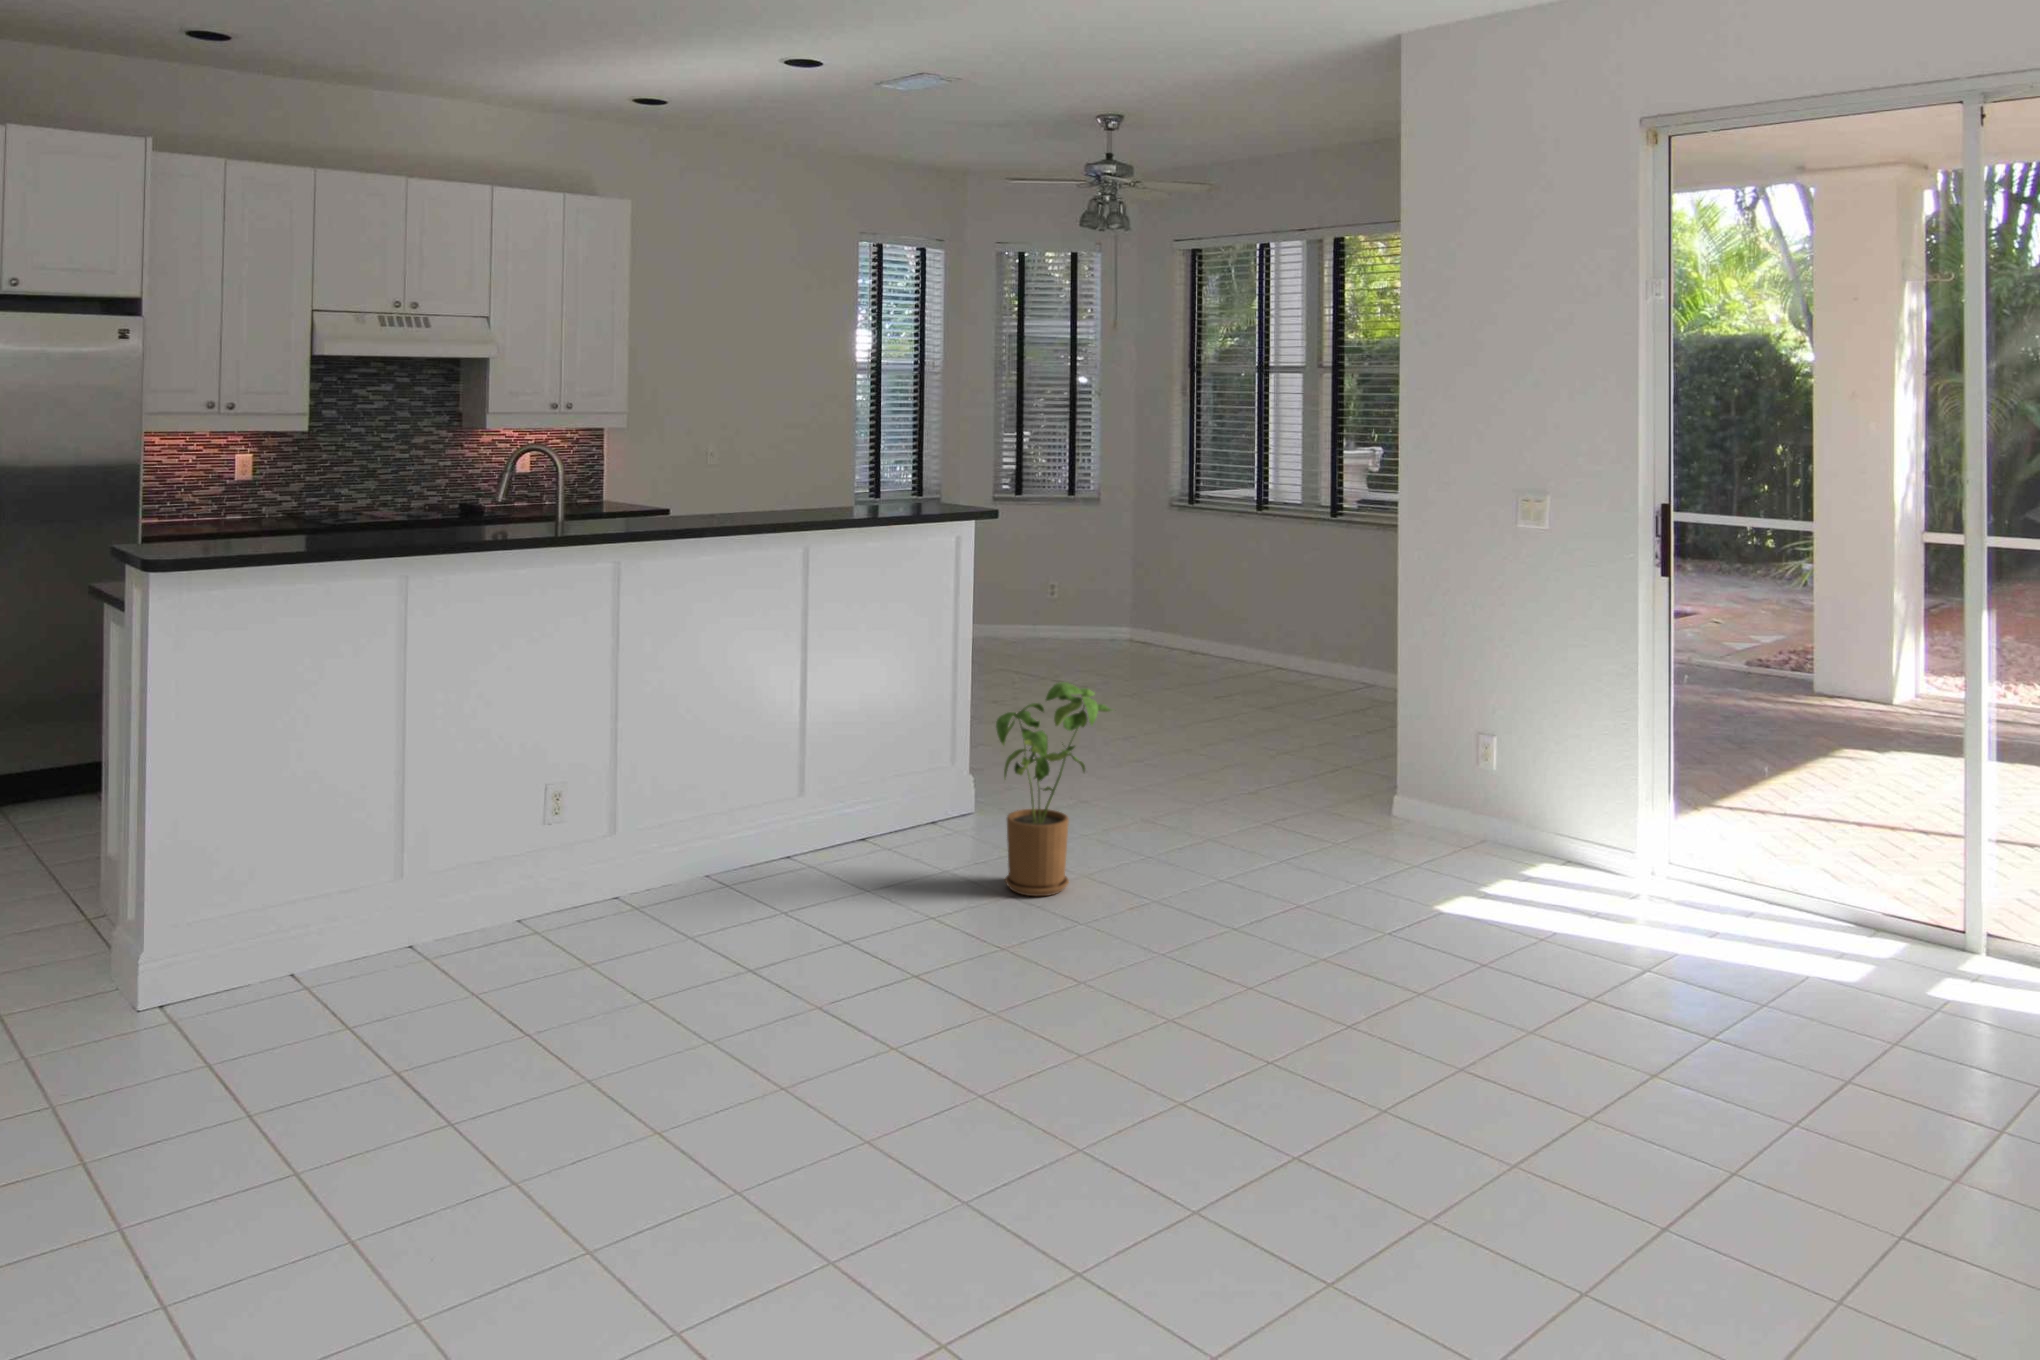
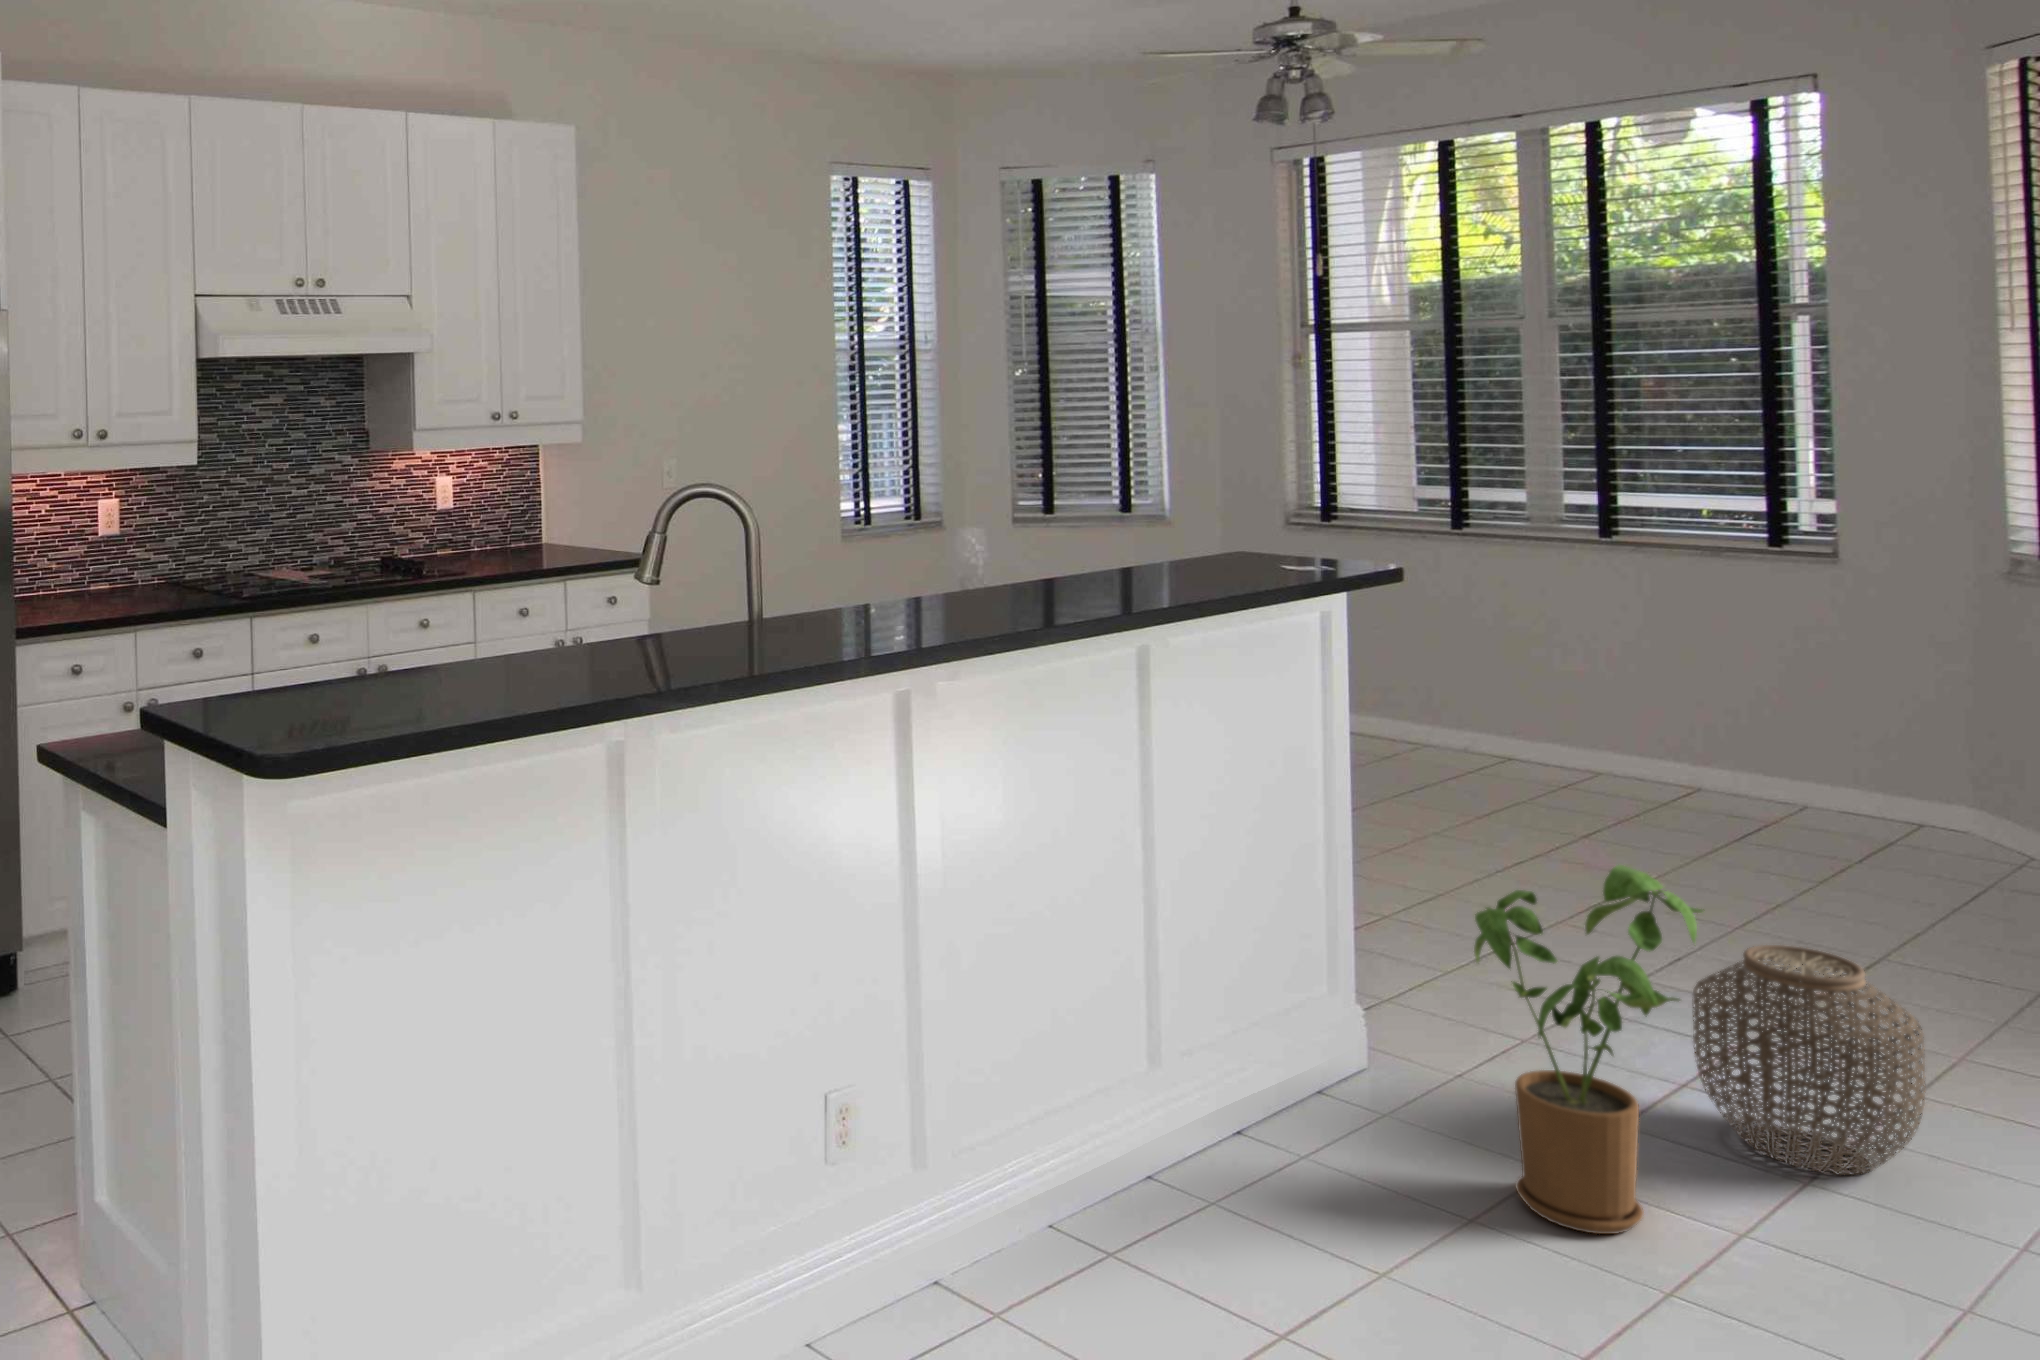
woven basket: none [1152,744,1263,874] -> present [1692,945,1925,1175]

